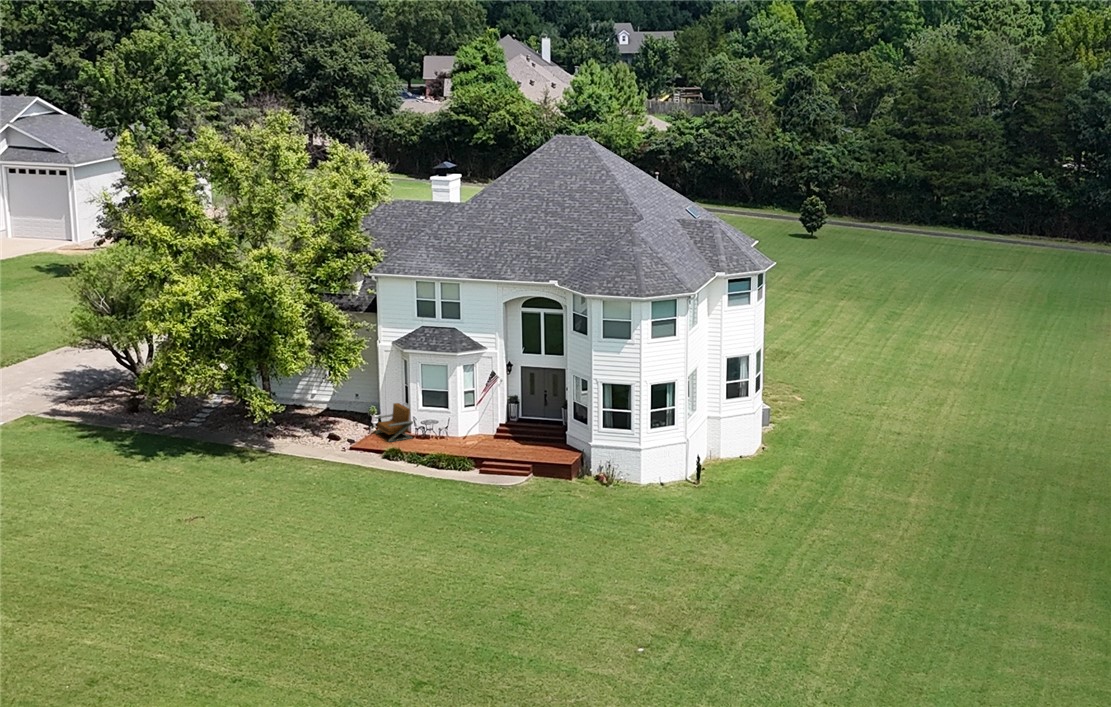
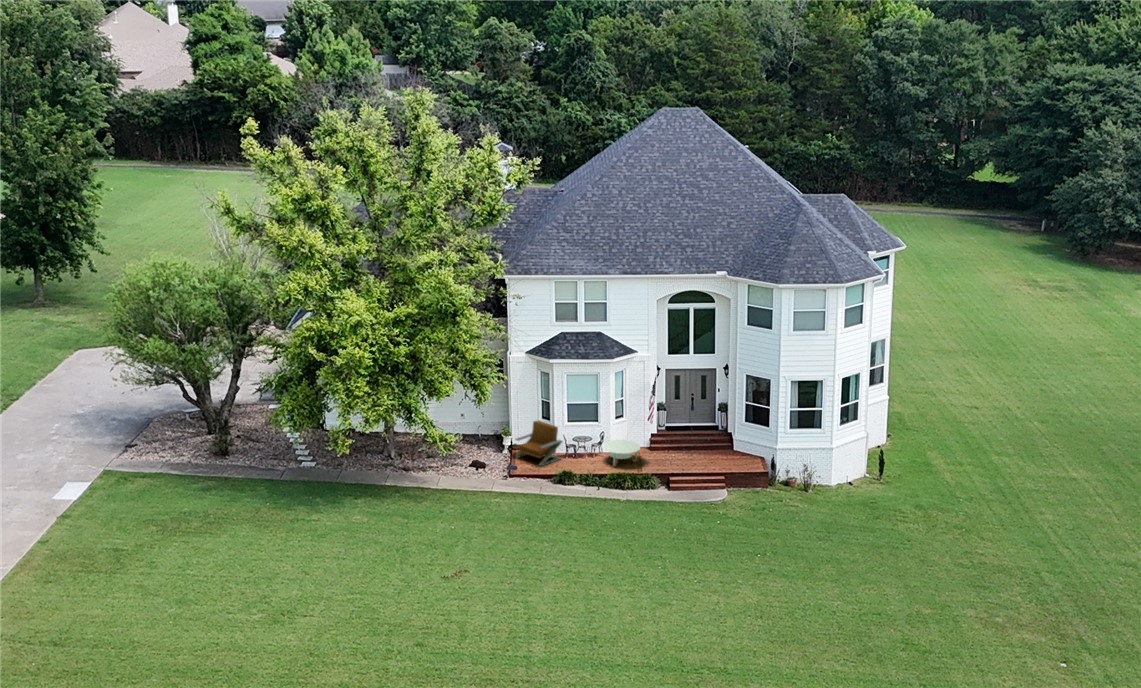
round table: none [445,426,479,448] -> present [601,440,640,467]

